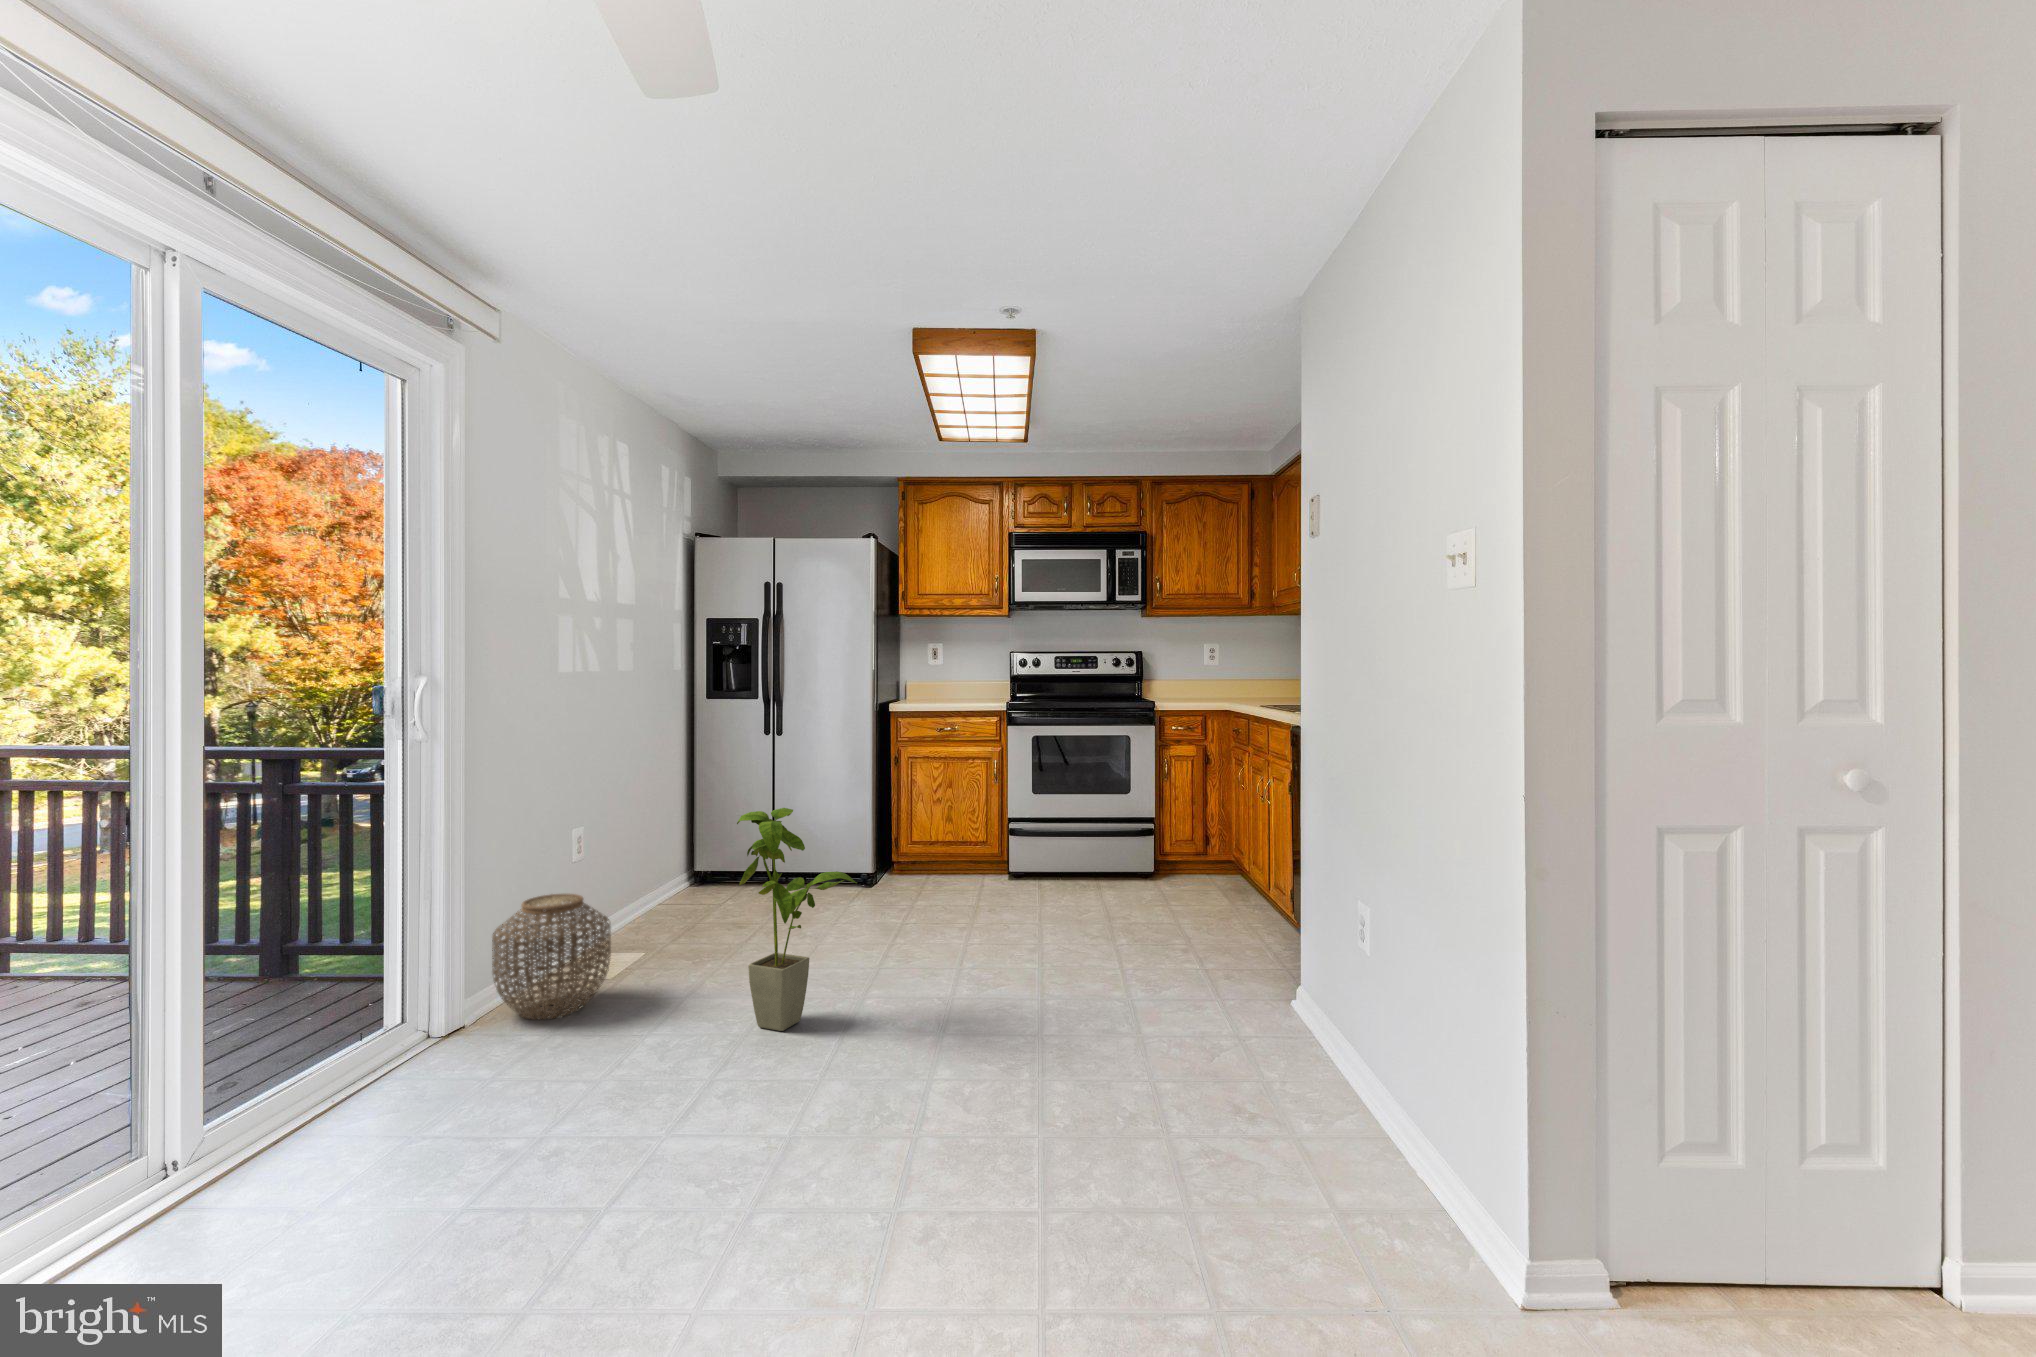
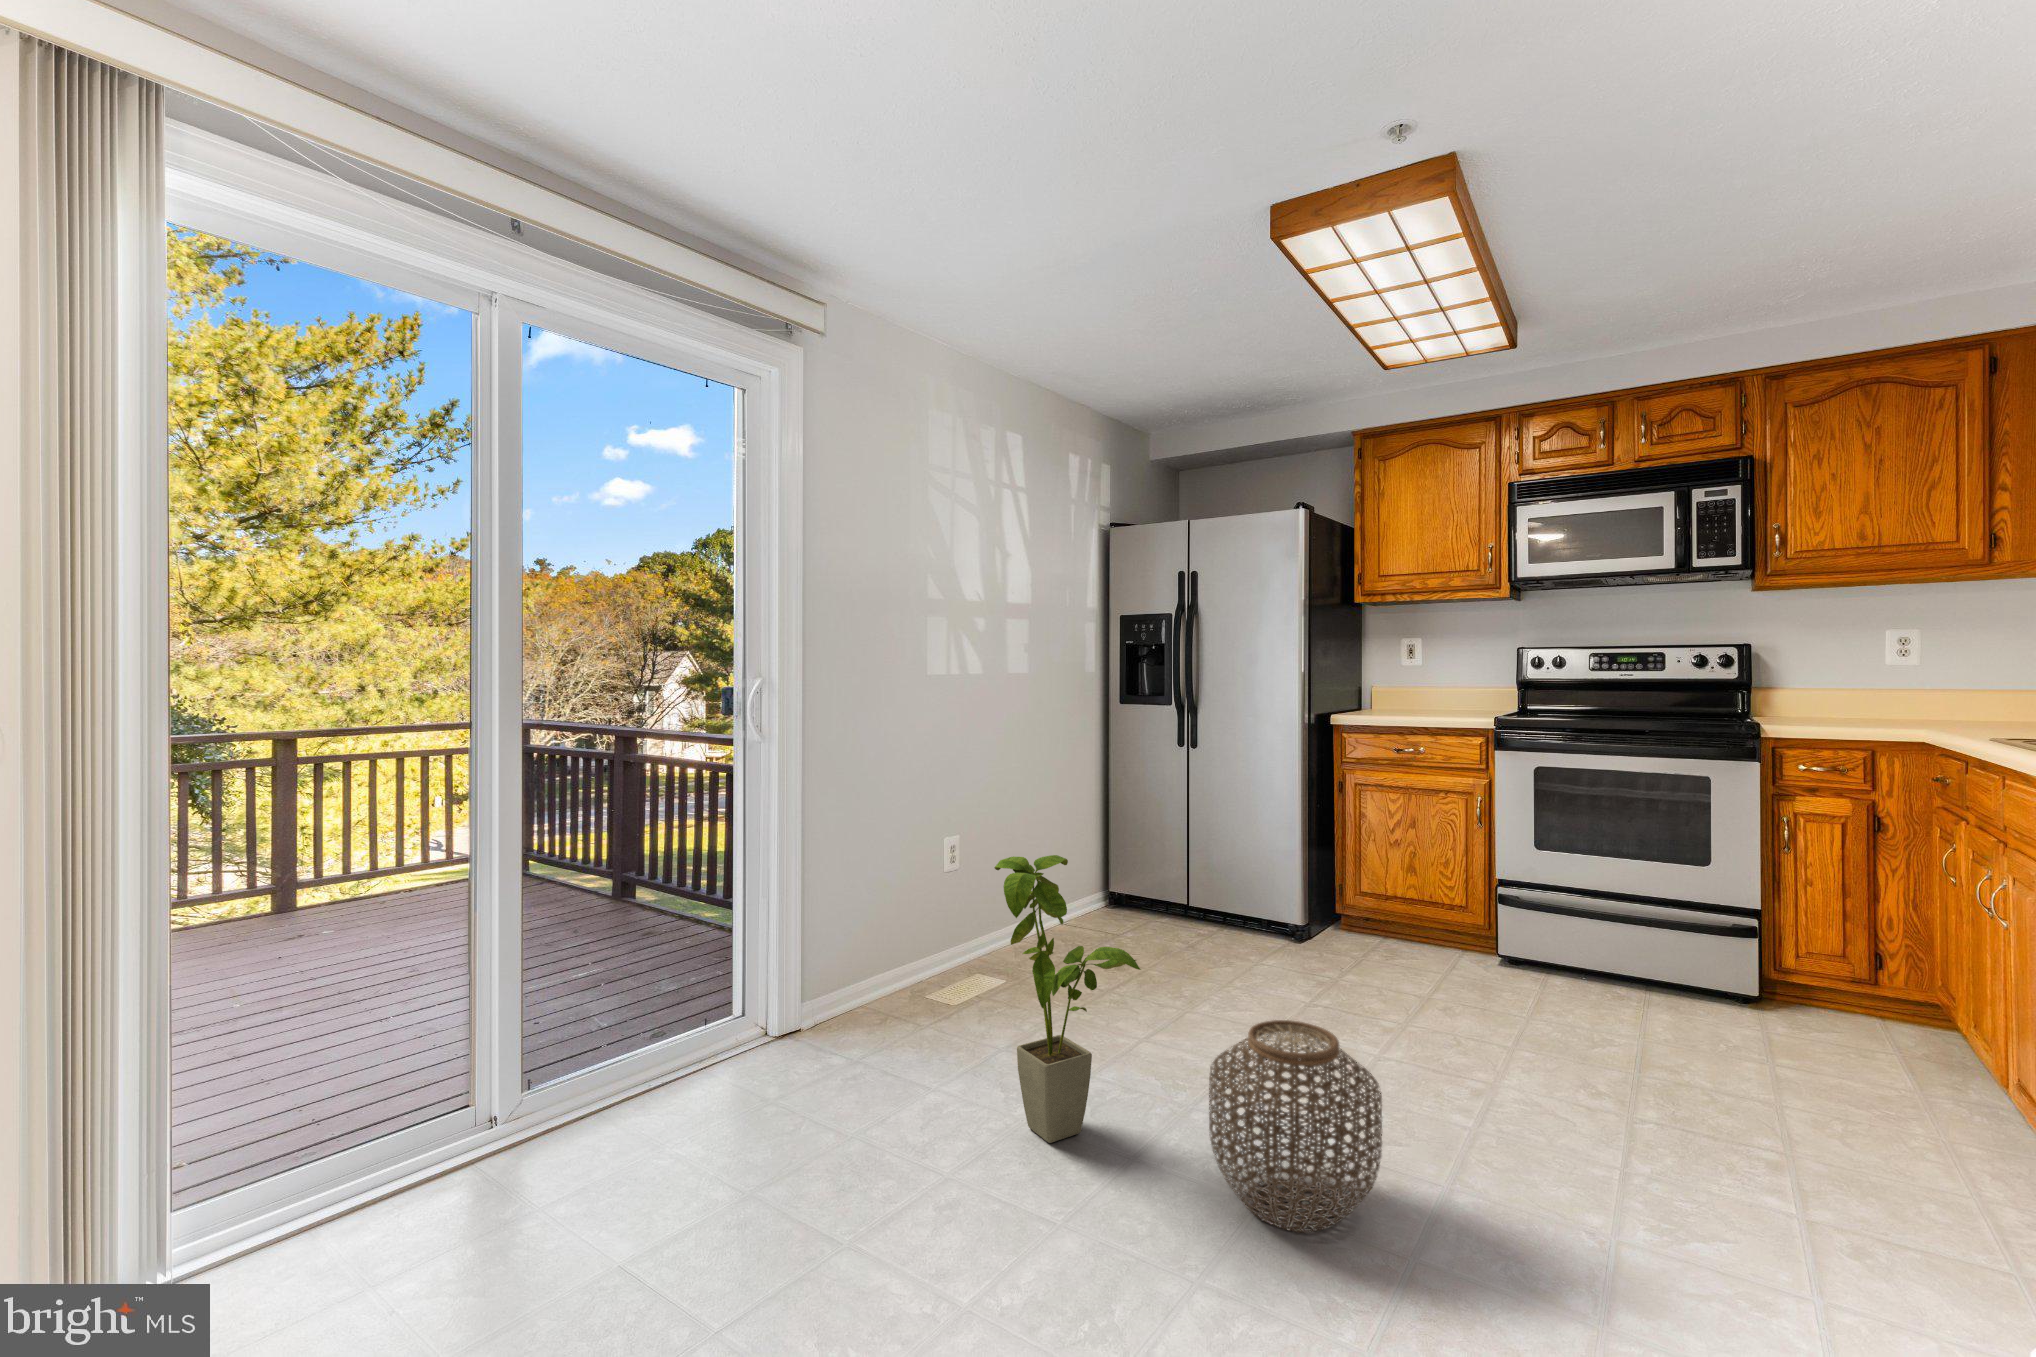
woven basket: present [492,894,611,1020] -> present [1209,1020,1382,1232]

